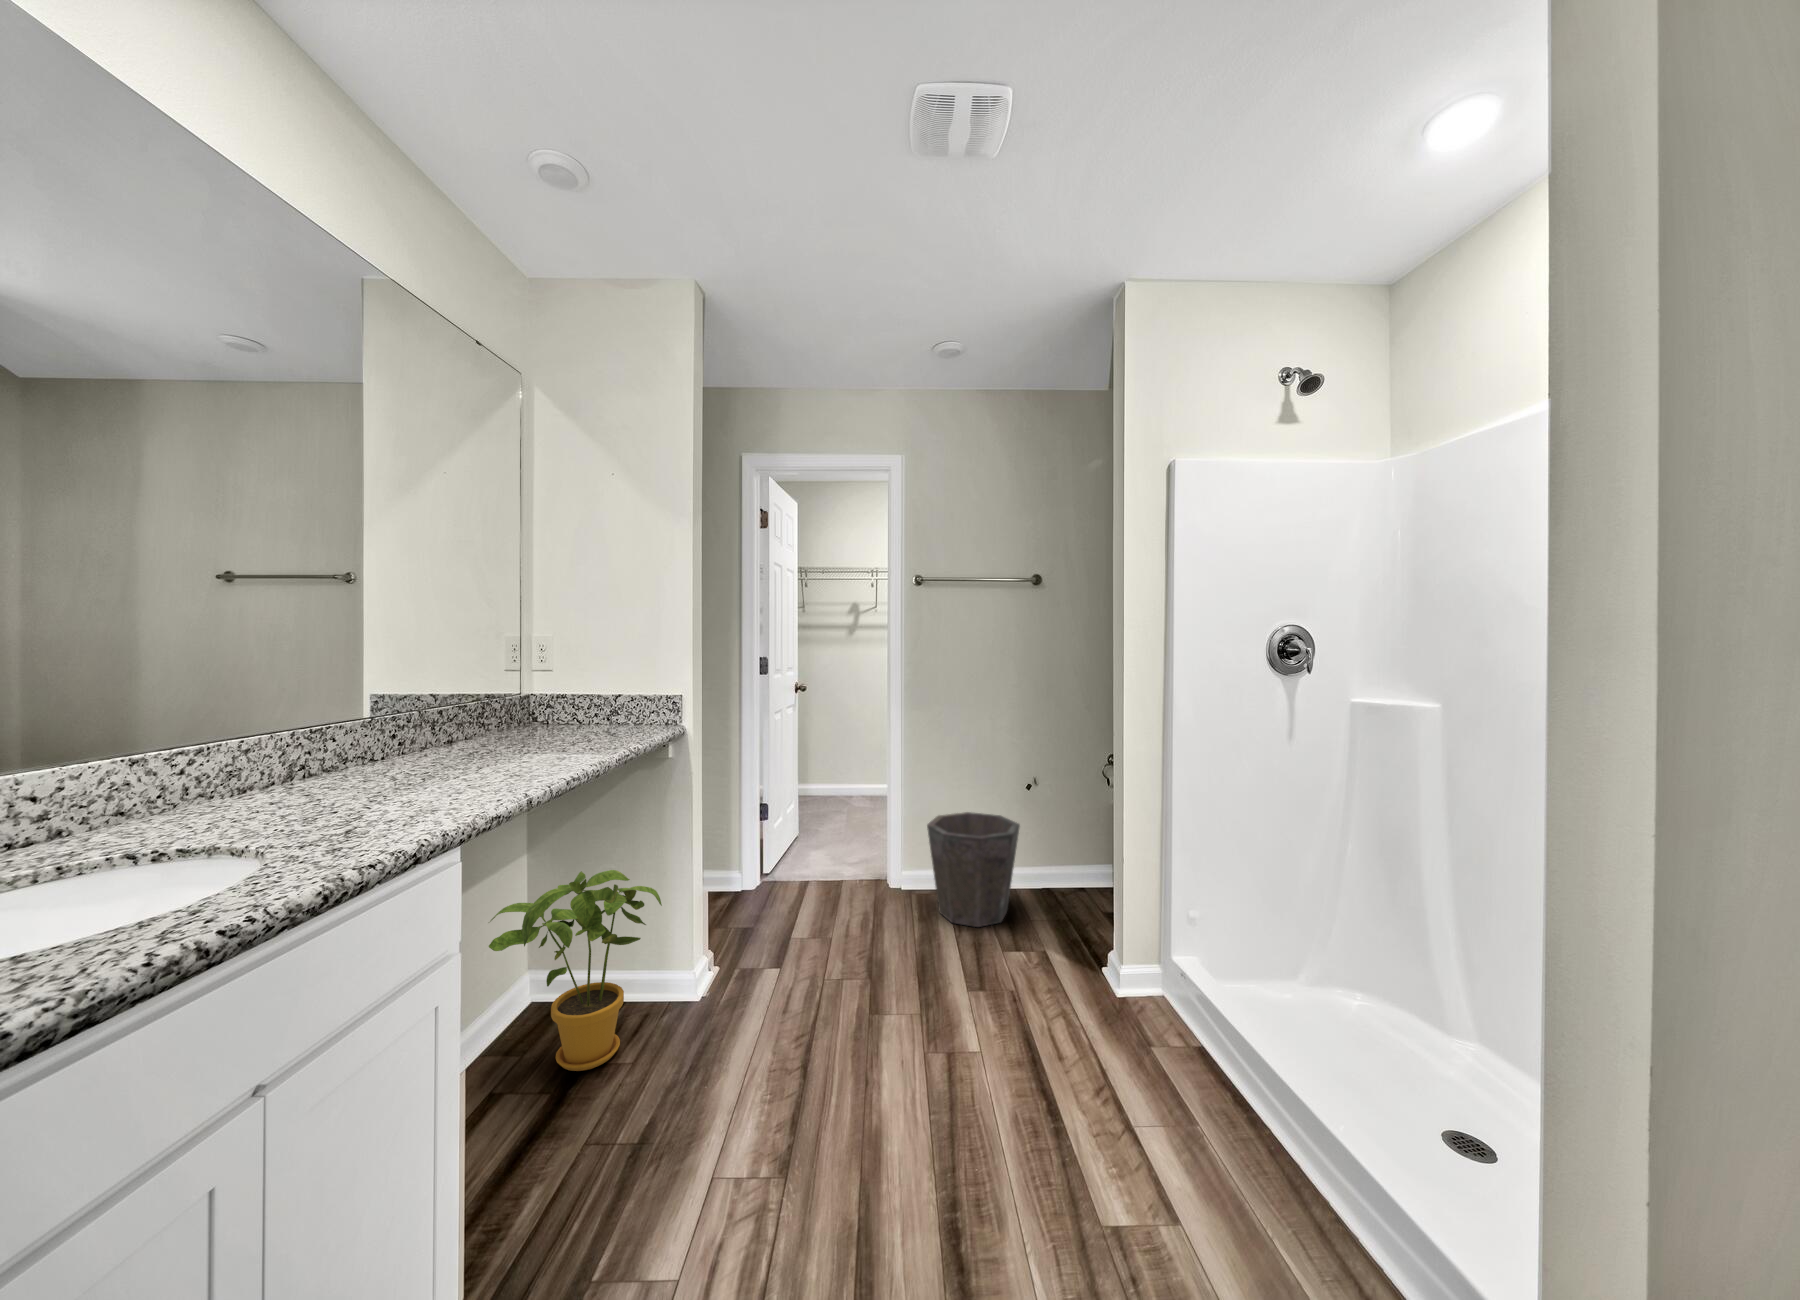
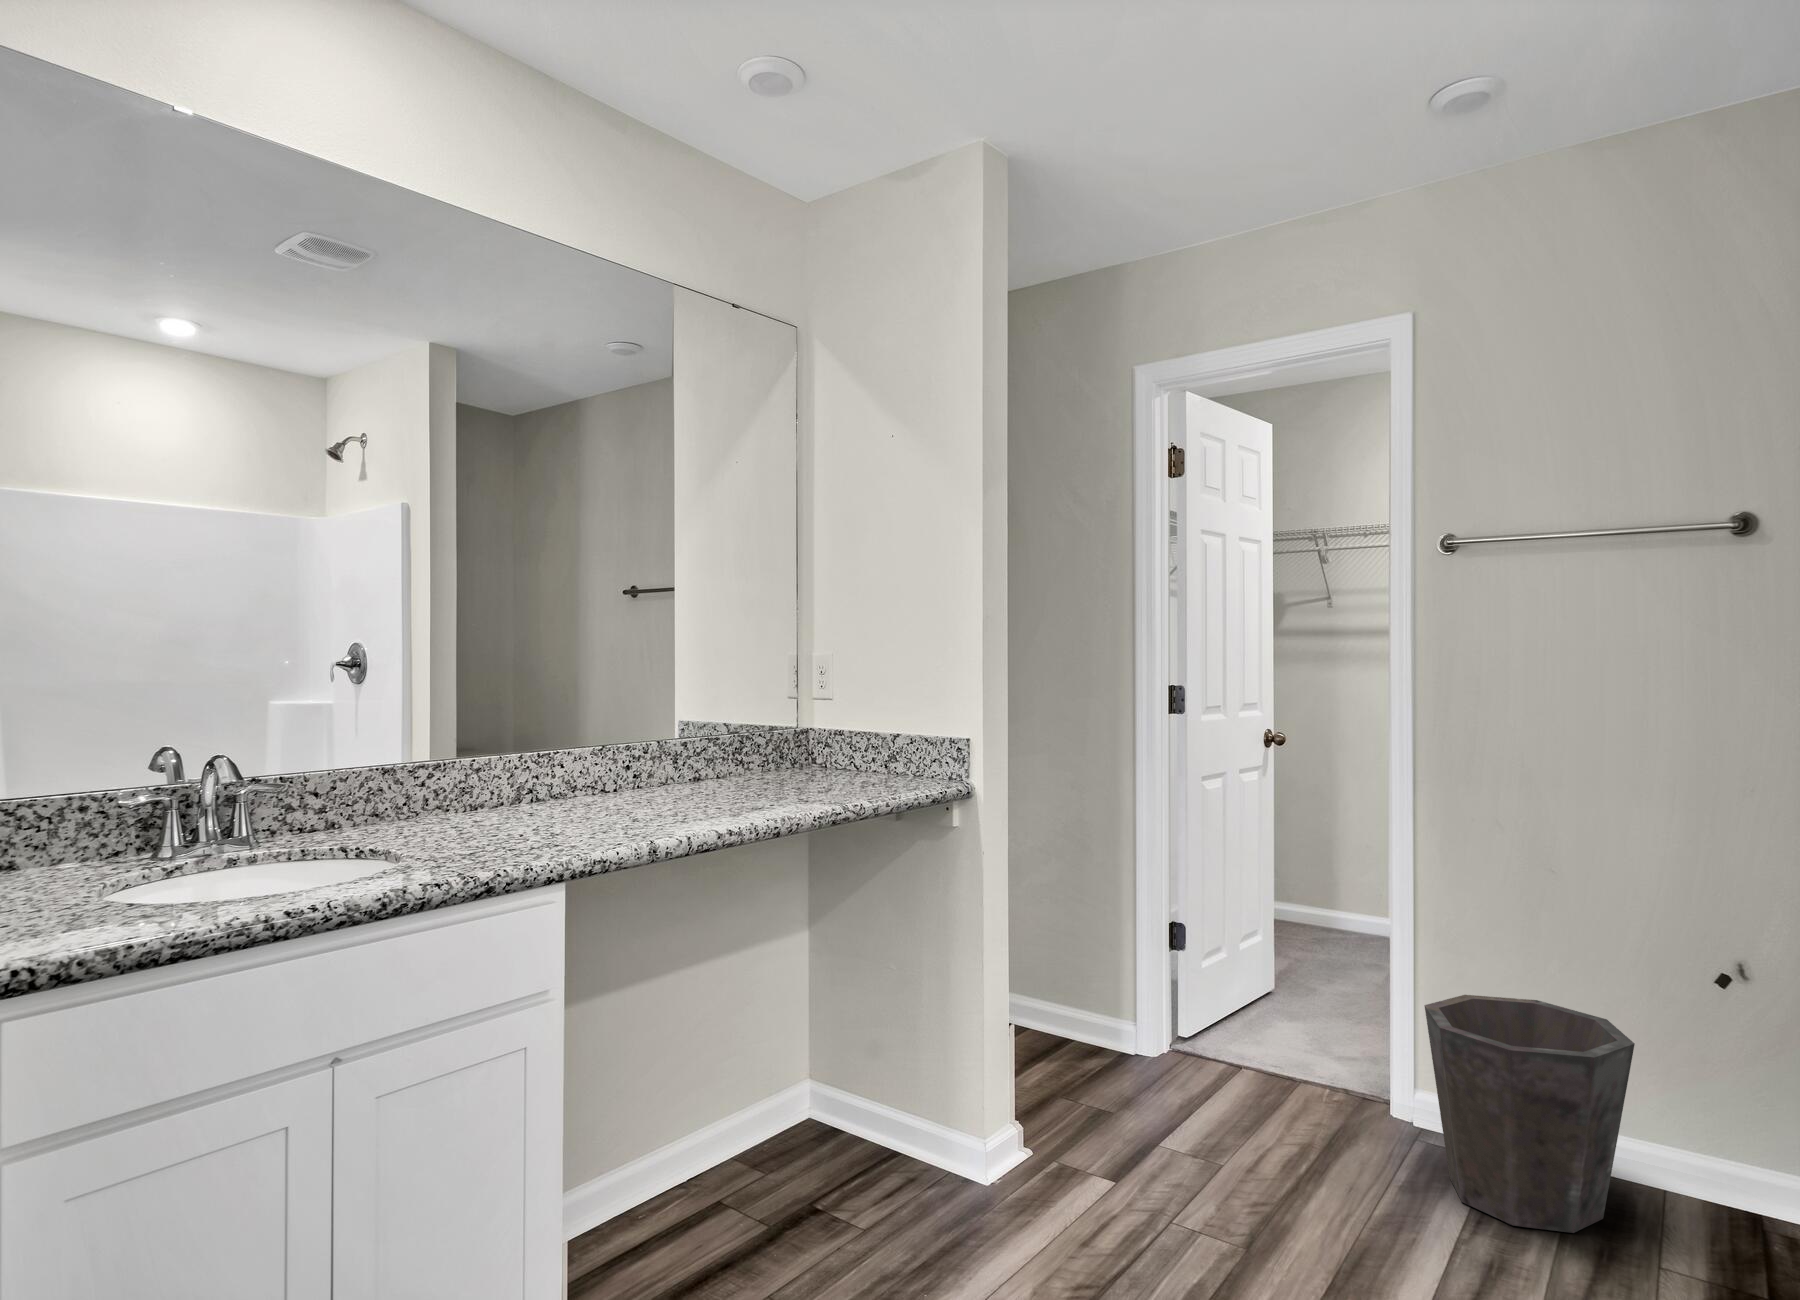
house plant: present [489,870,662,1071] -> none [719,959,915,1218]

